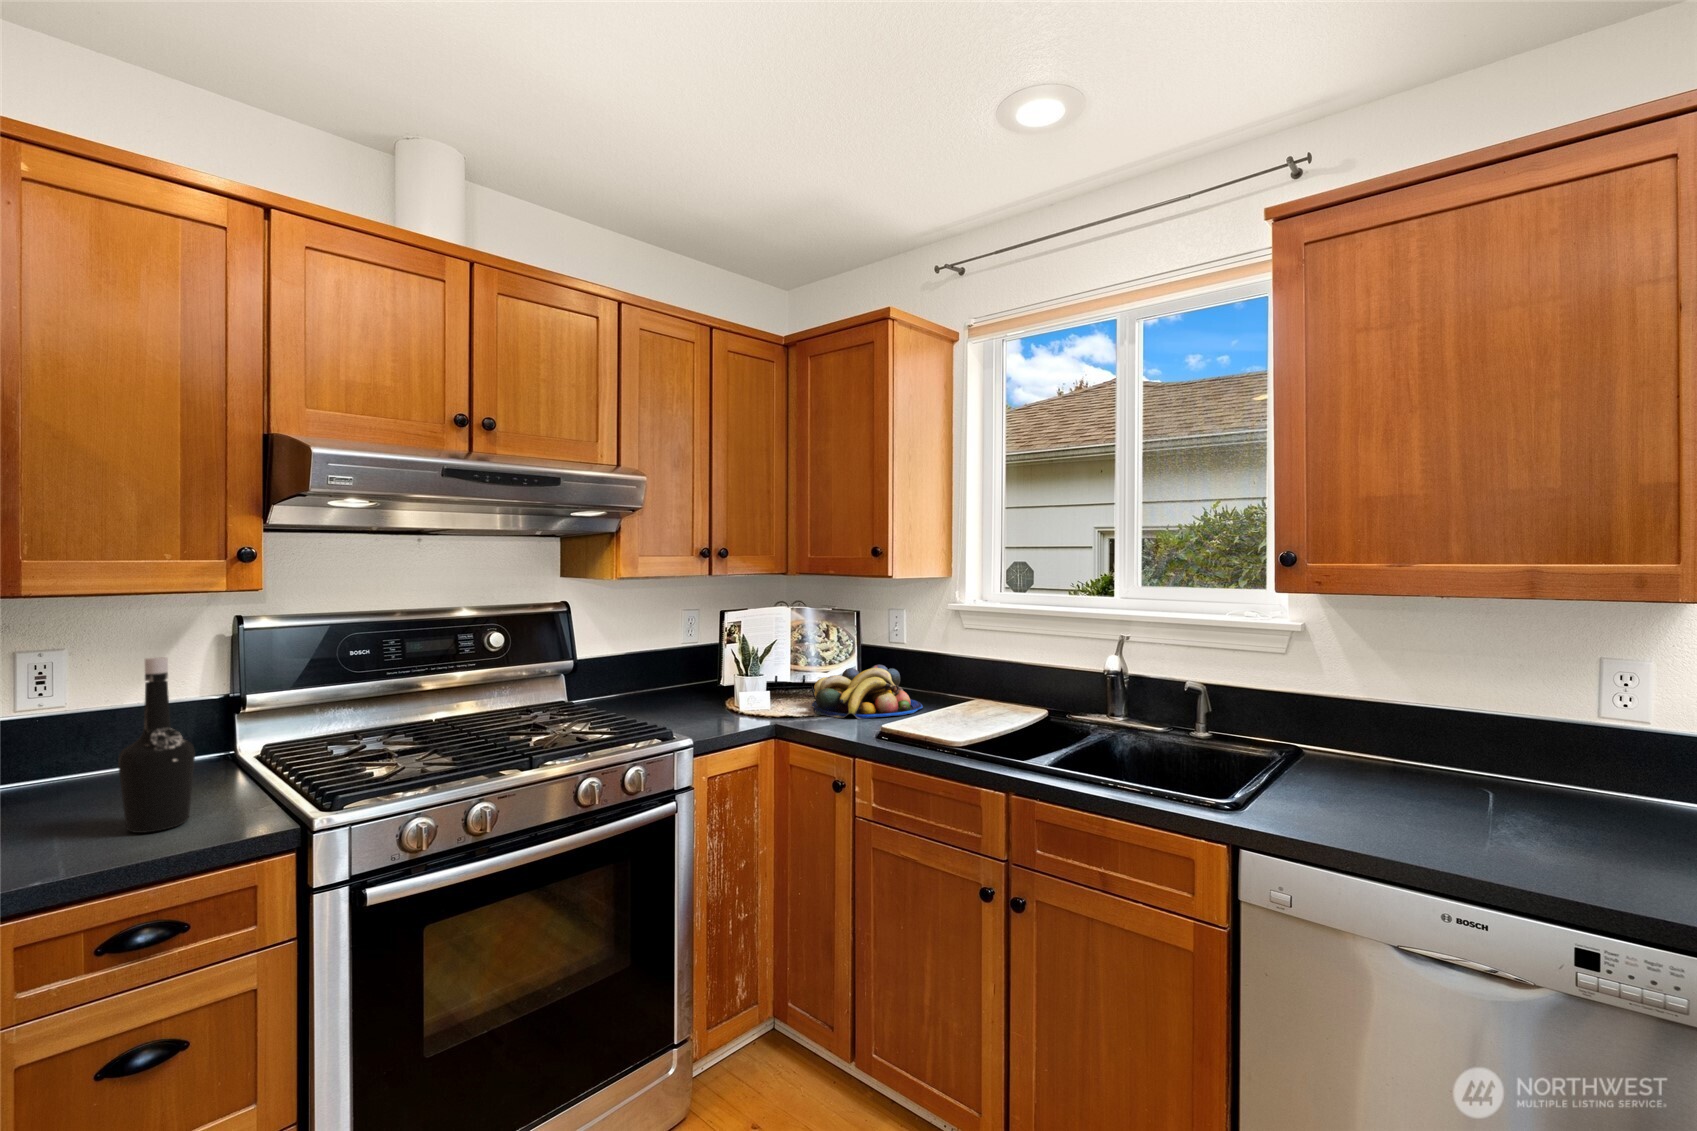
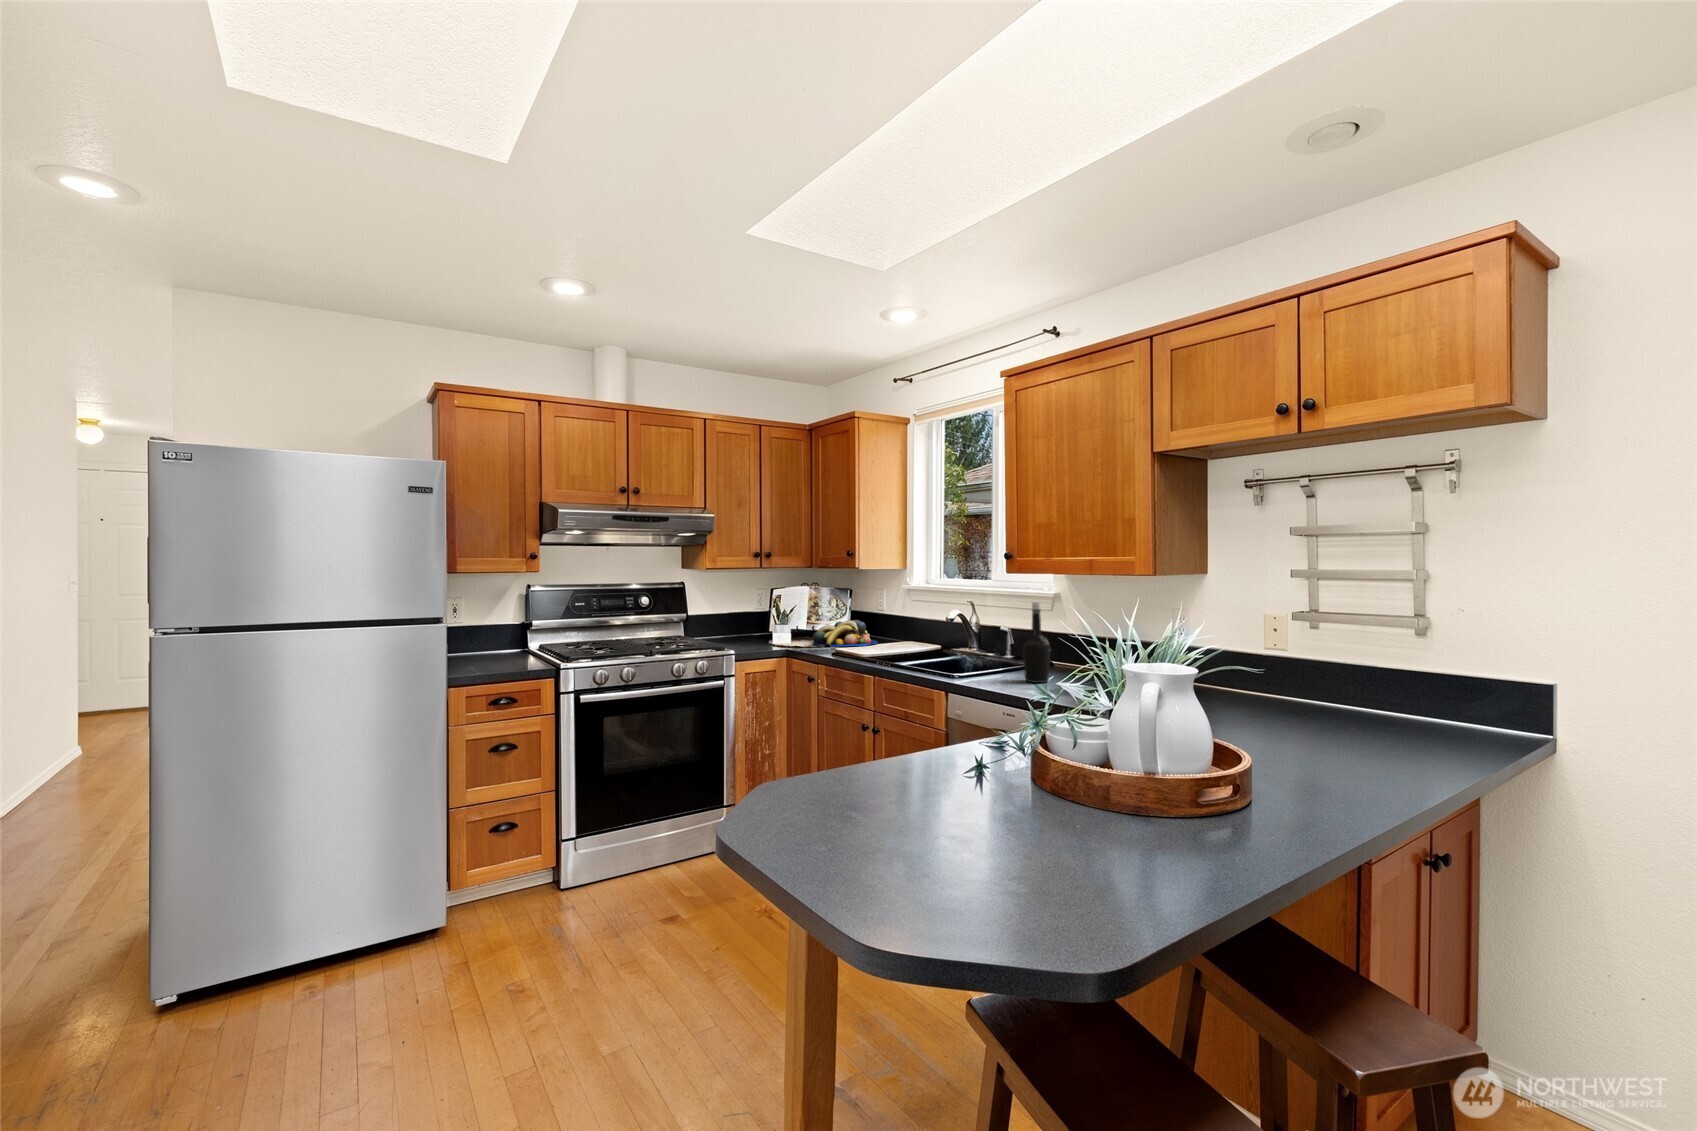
bottle: present [118,657,195,833] -> present [1022,602,1051,683]

